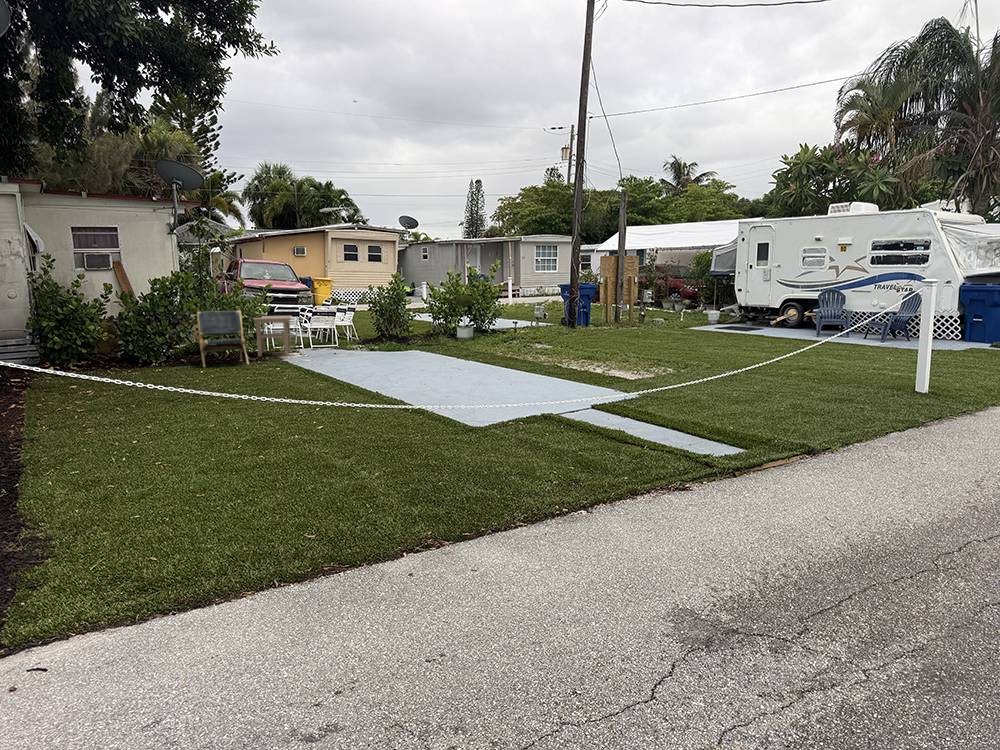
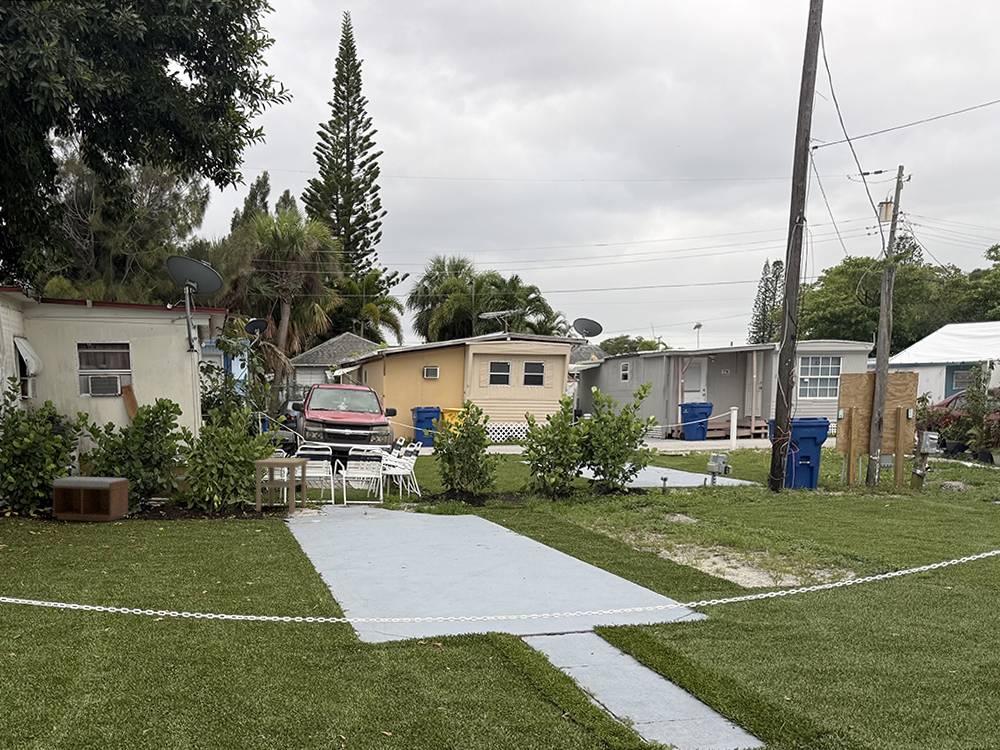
potted tree: present [455,295,473,338] -> none [549,435,577,497]
lounge chair: present [197,310,249,367] -> none [170,450,236,523]
bench: none [94,335,161,370] -> present [52,477,129,521]

